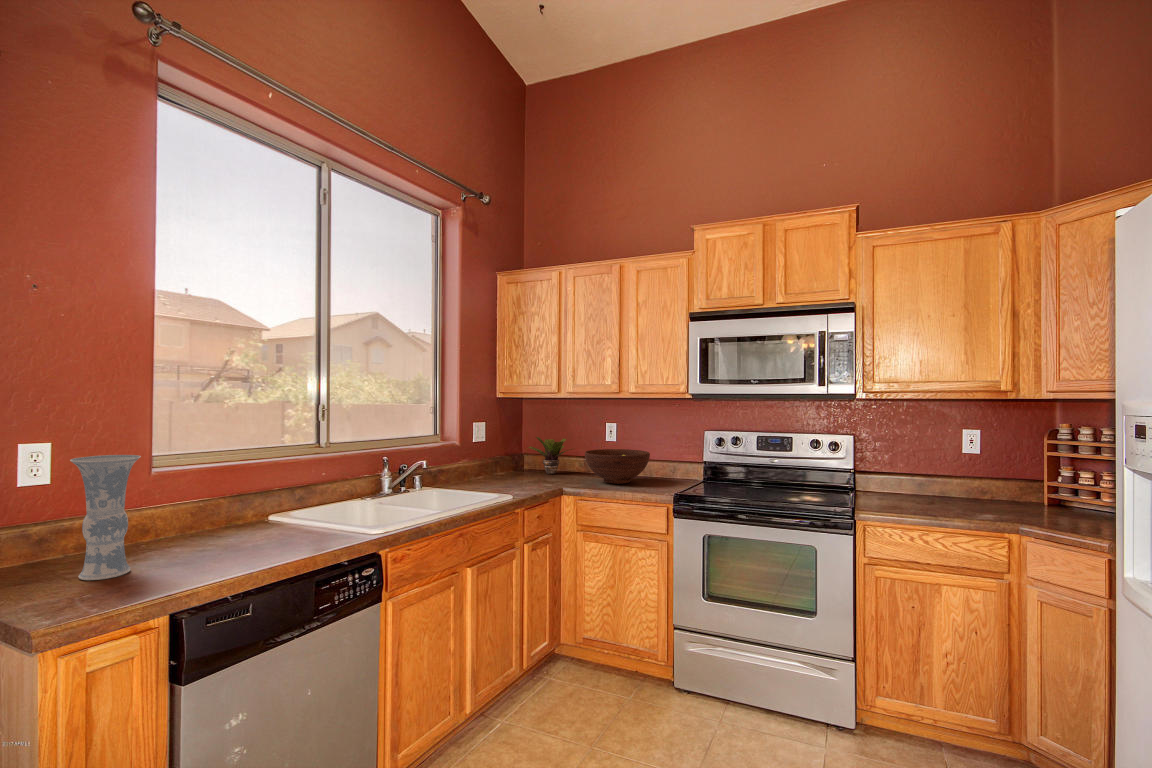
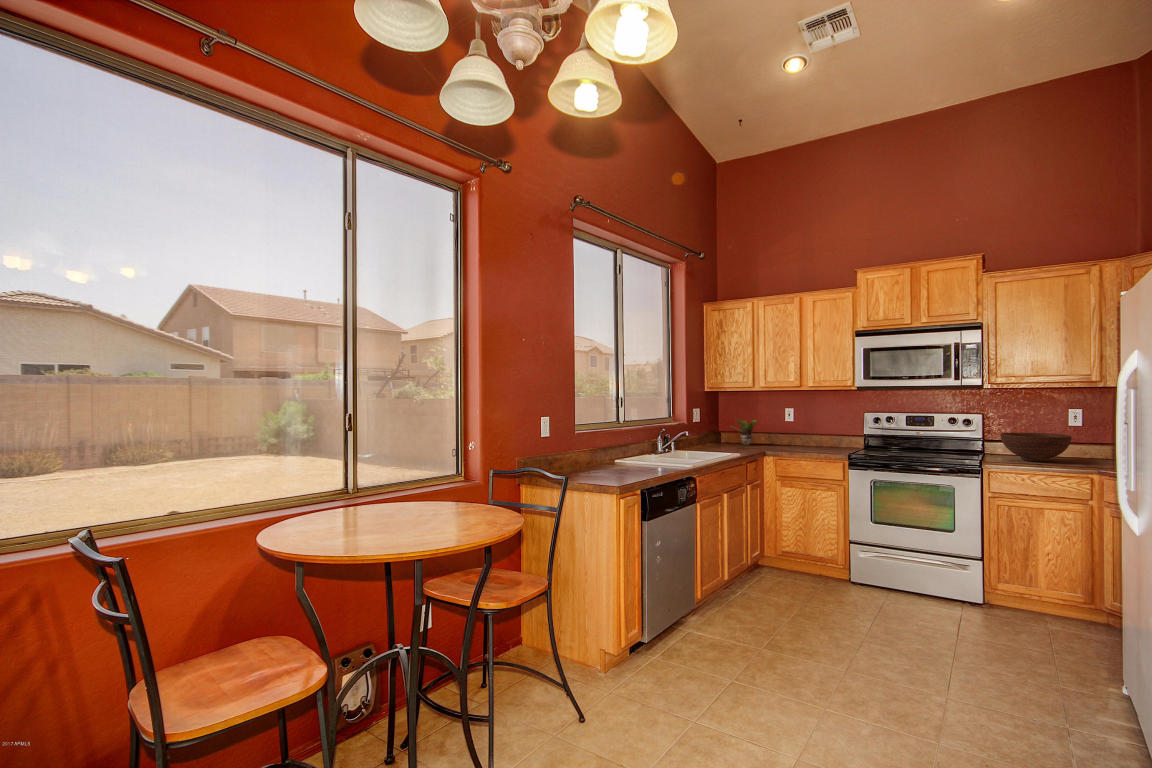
fruit bowl: present [585,449,650,484] -> present [1000,433,1072,462]
vase: present [70,455,141,580] -> none [583,421,608,476]

